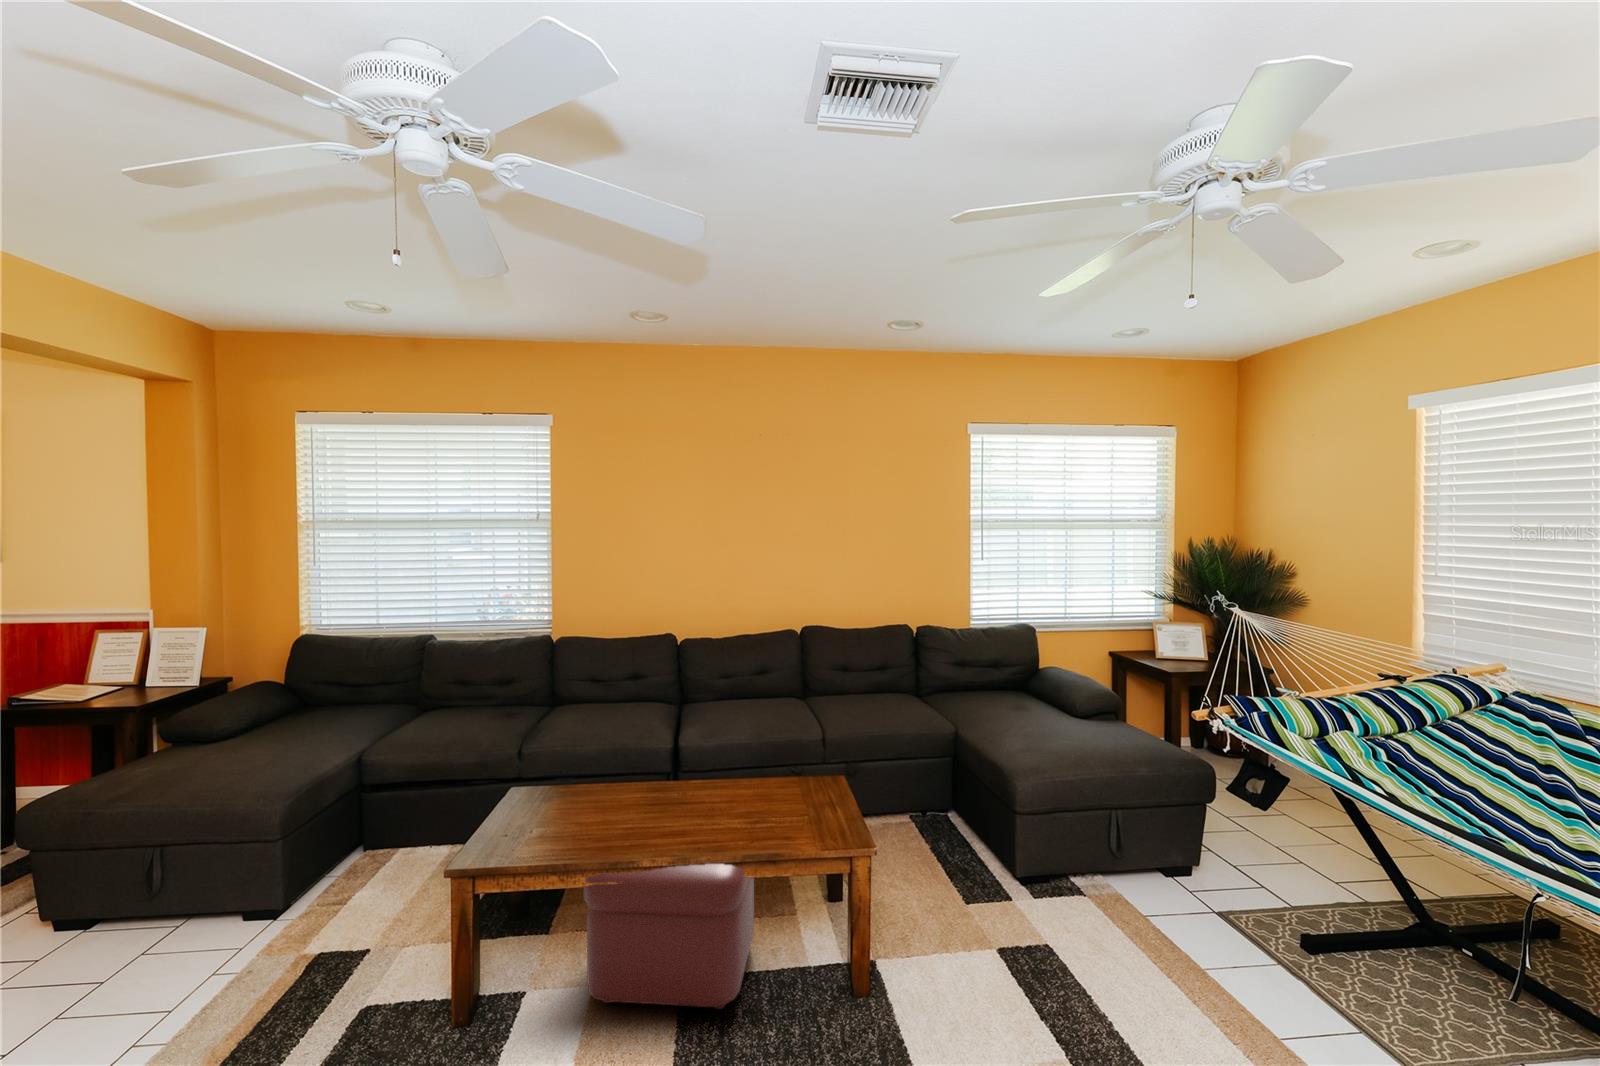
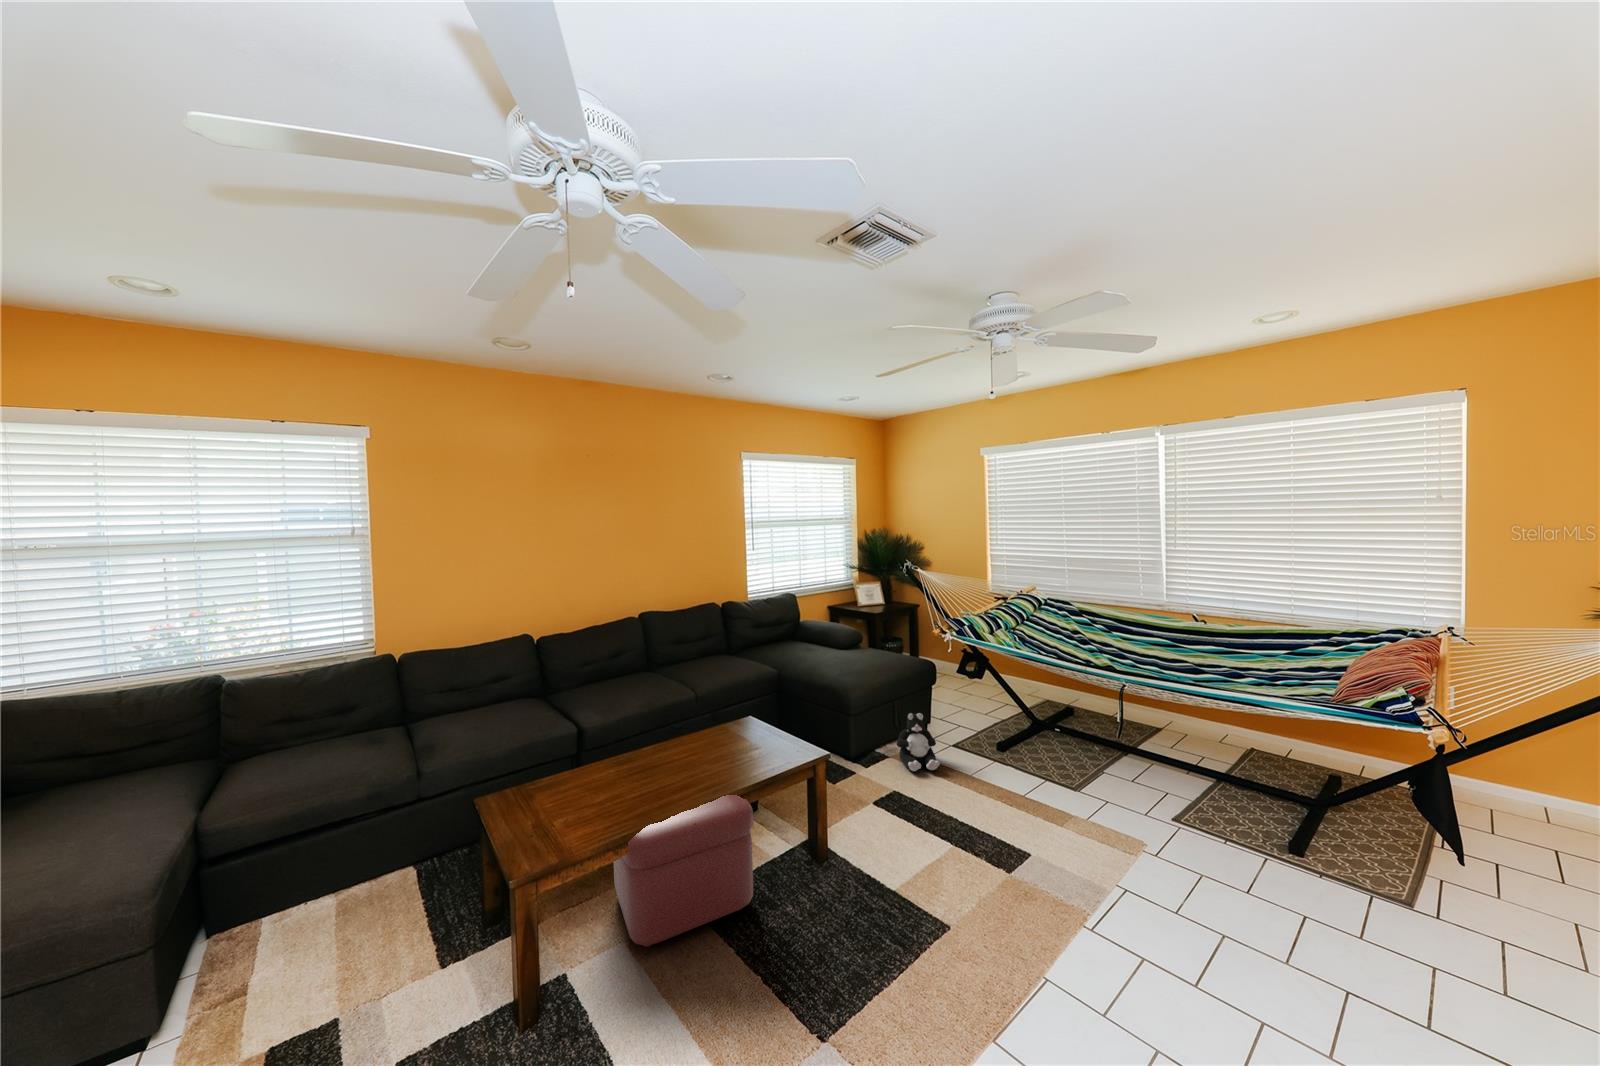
plush toy: none [1089,835,1160,939] -> present [897,712,940,771]

